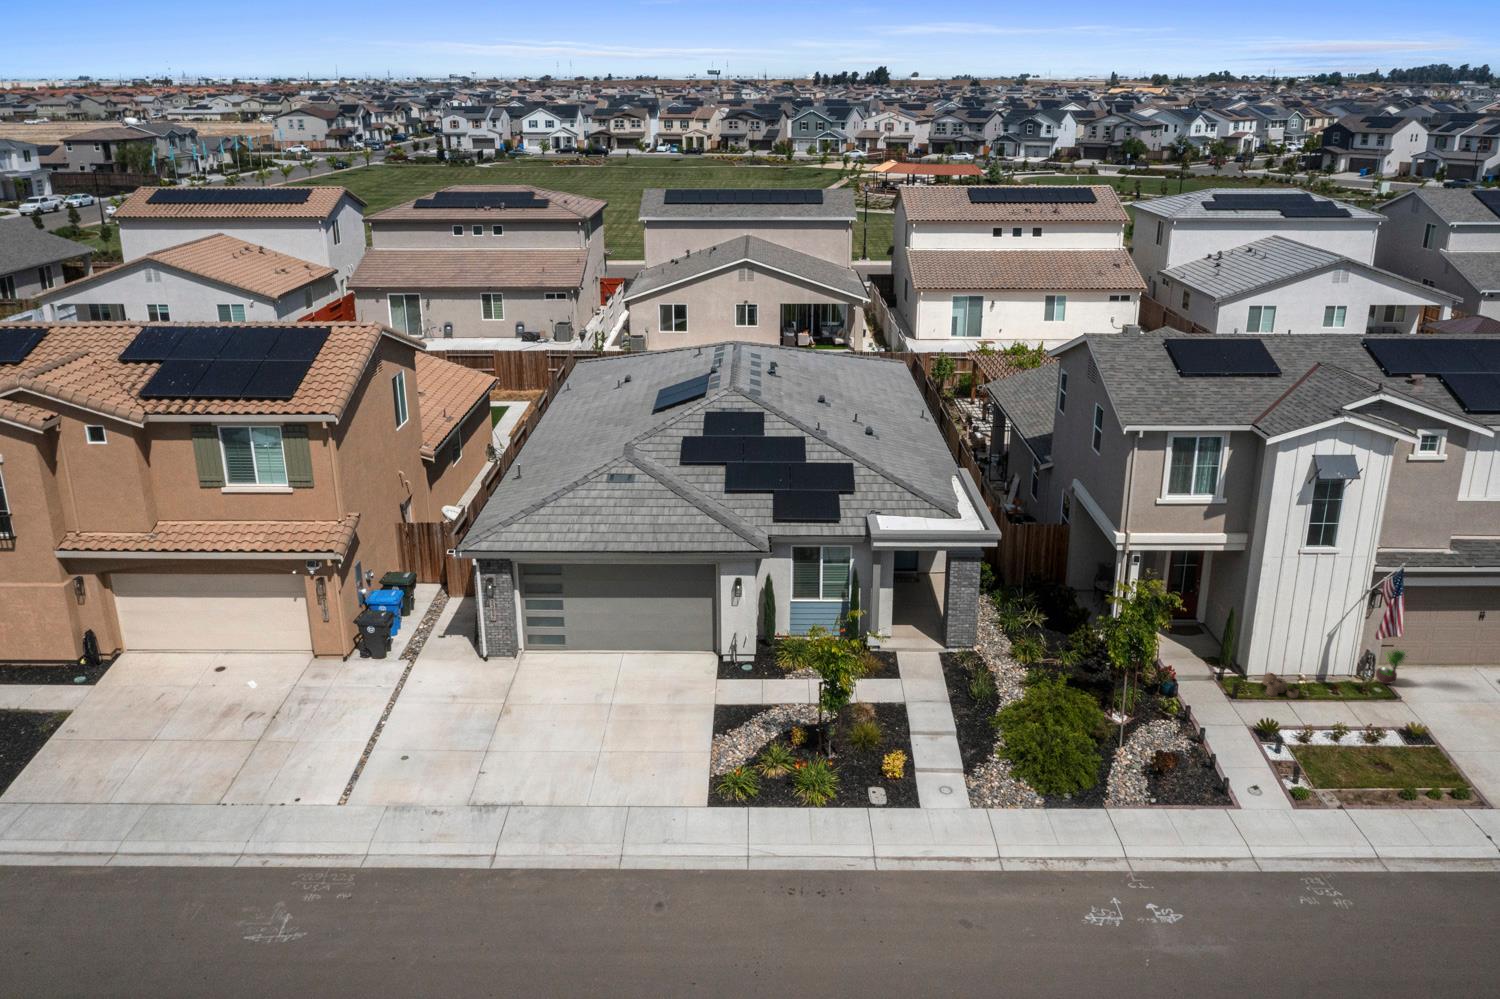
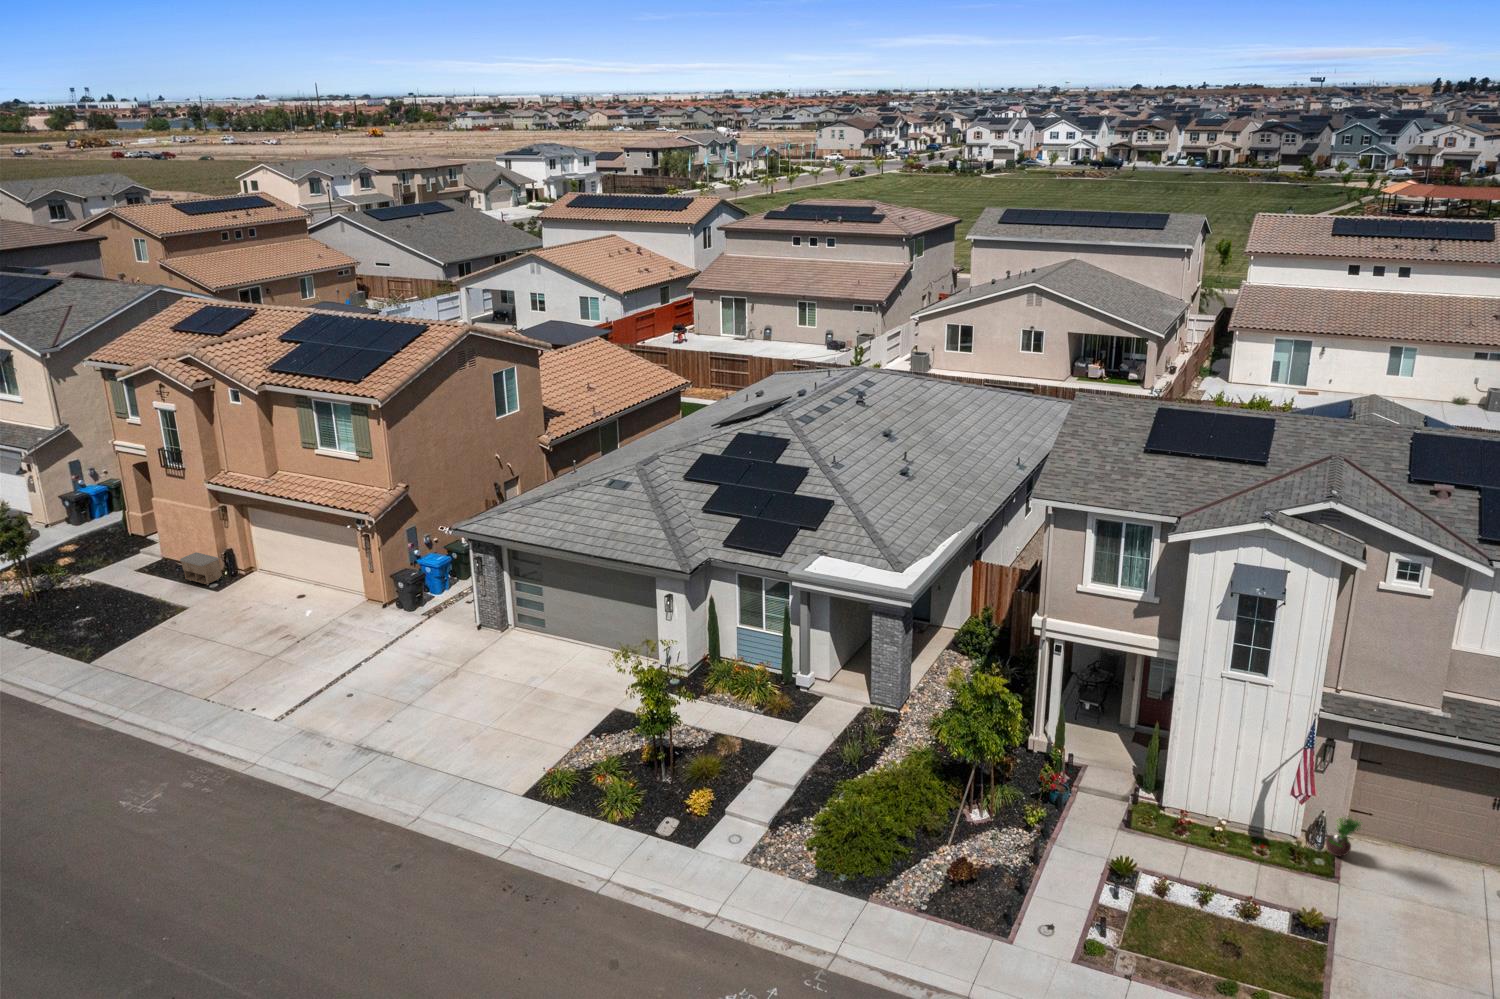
storage bench: none [23,644,86,683] -> present [180,552,222,585]
woven basket: present [1263,673,1299,698] -> none [1169,806,1207,843]

